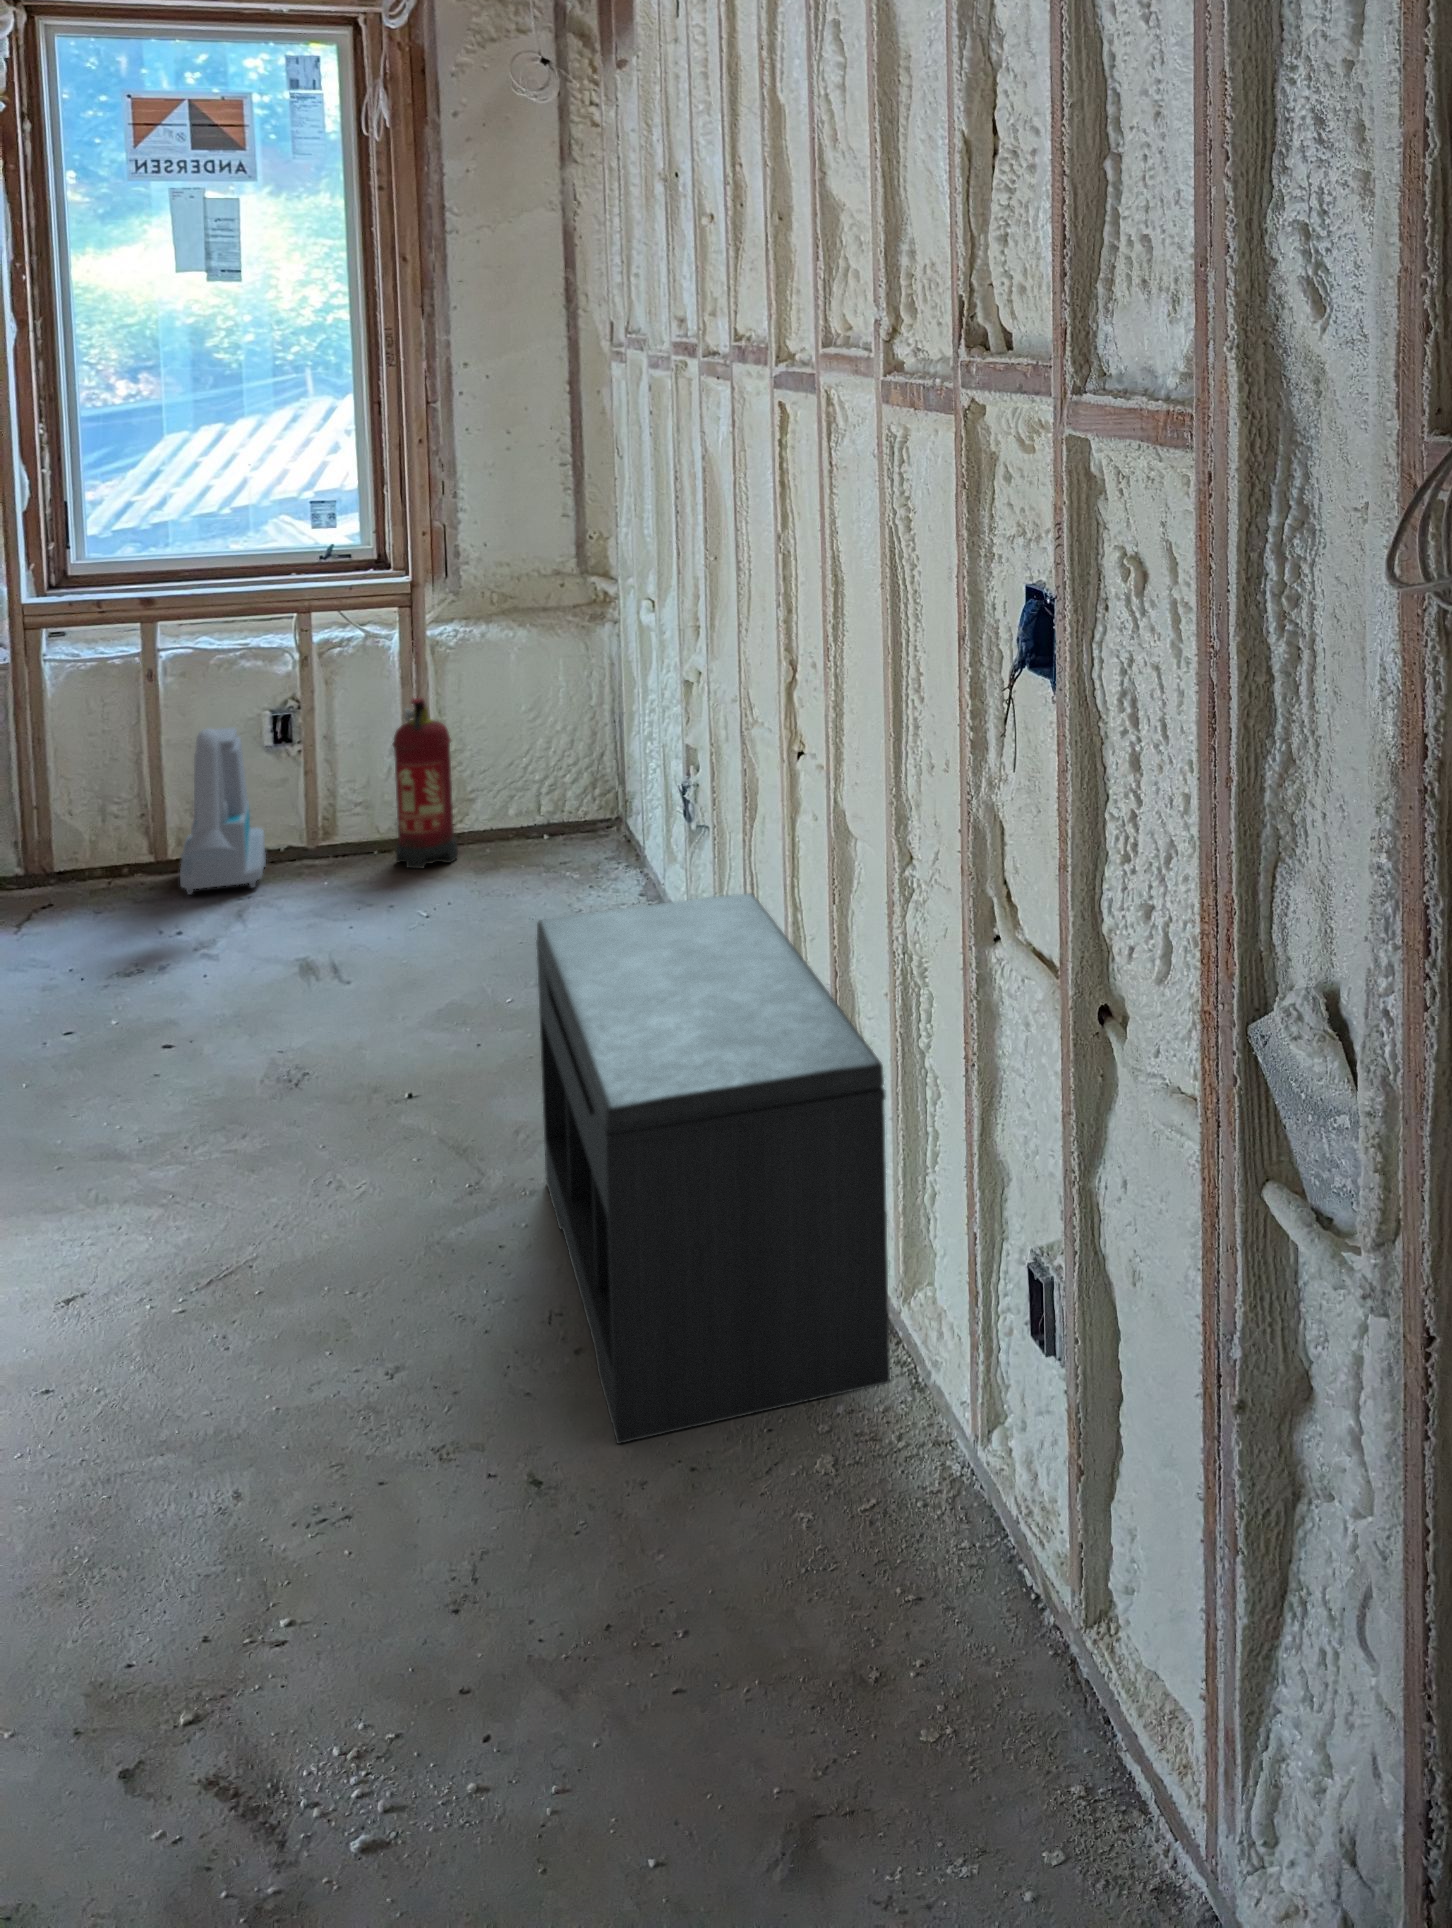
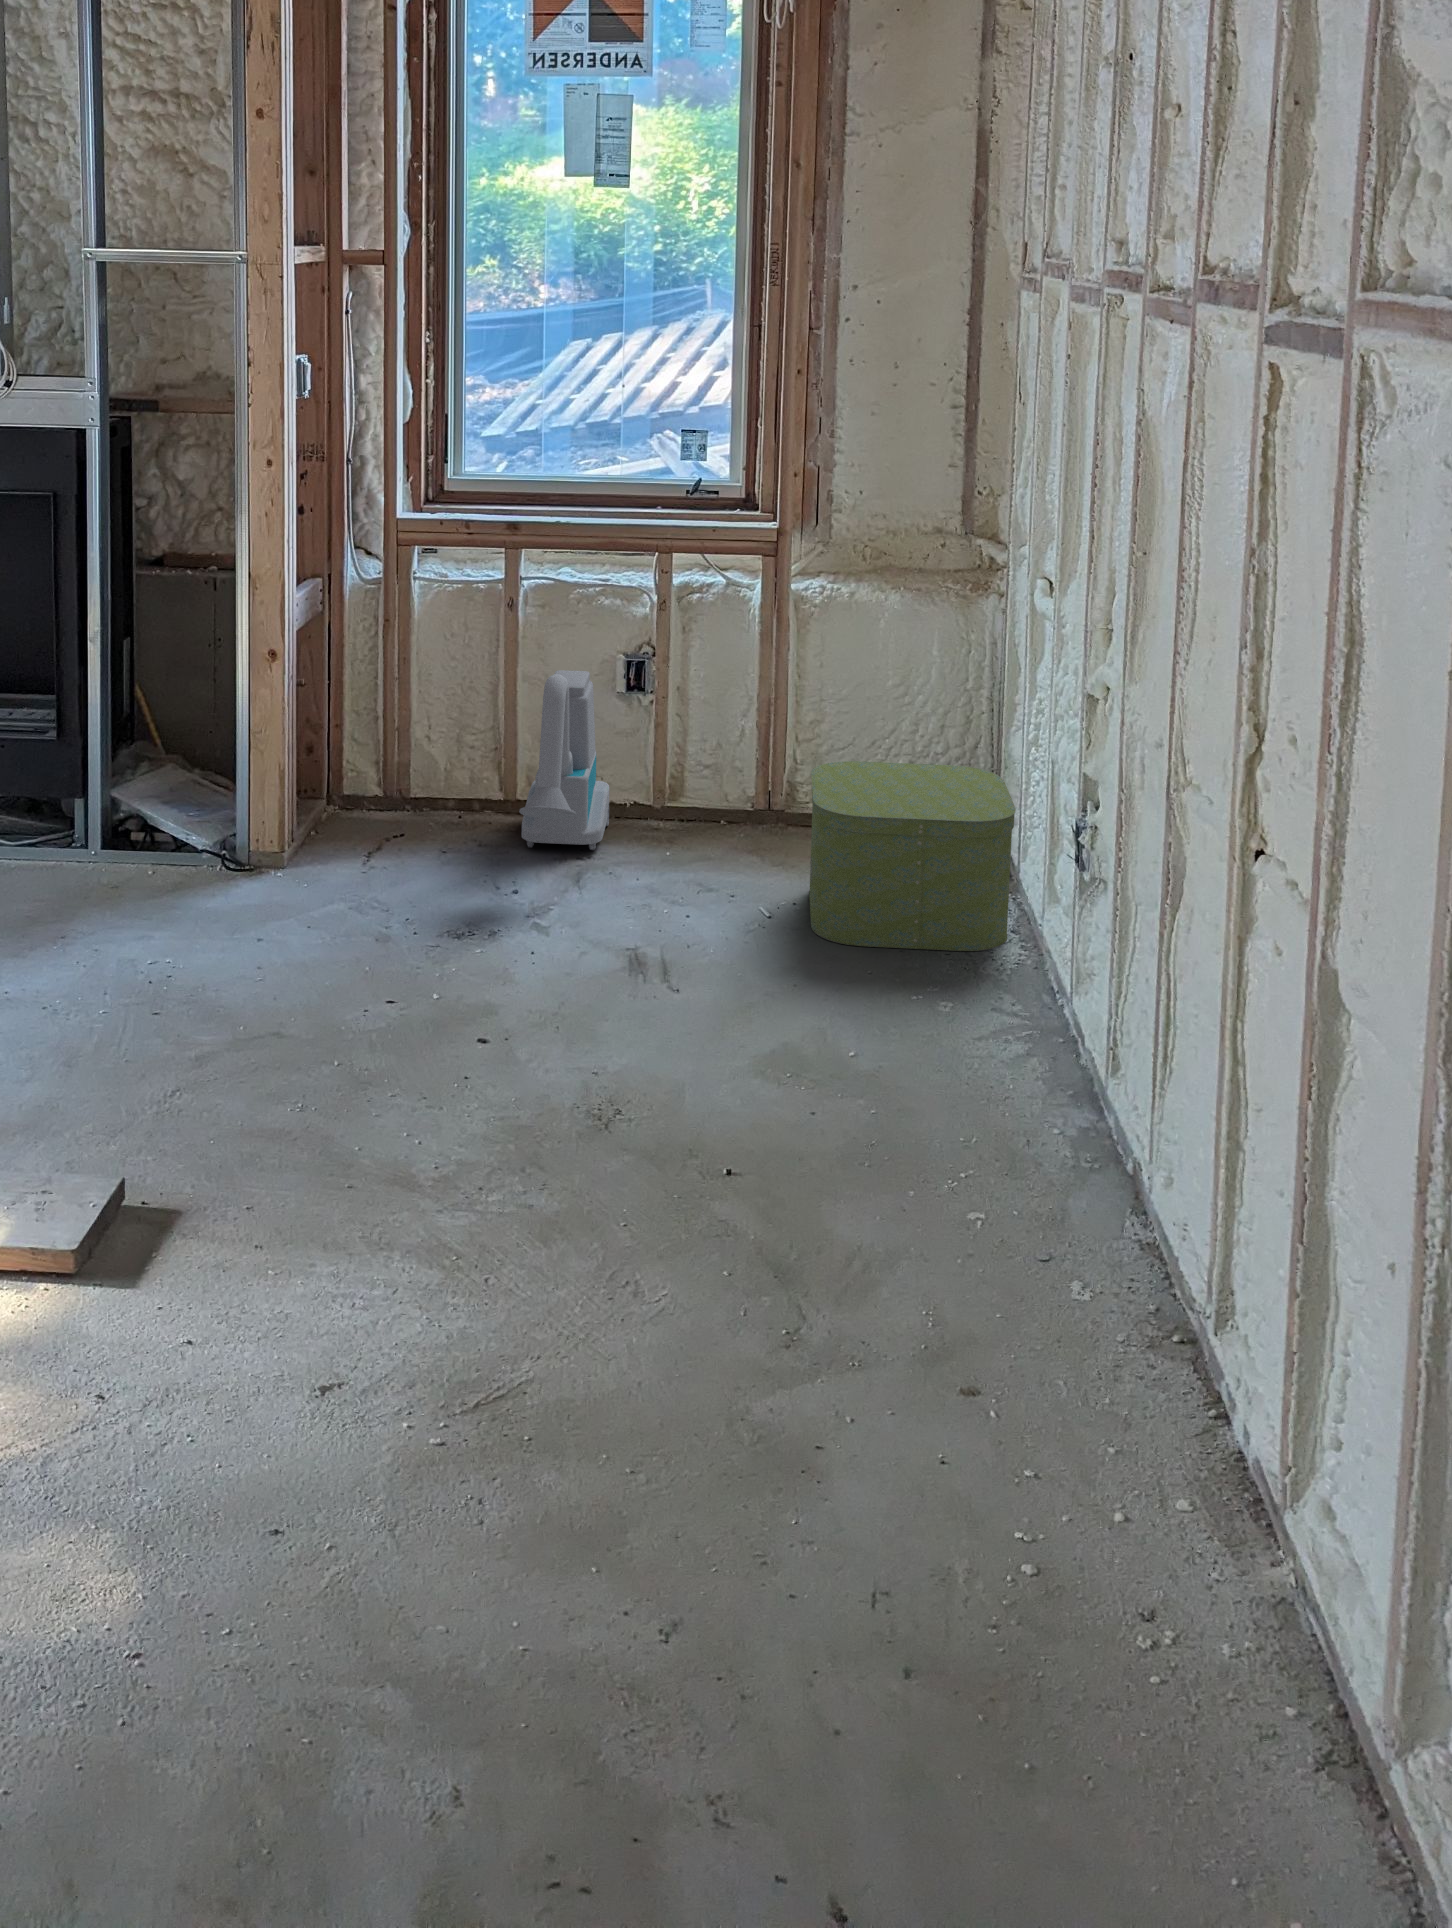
fire extinguisher: present [393,698,458,868] -> none [741,664,810,856]
storage box: none [457,764,637,924] -> present [809,761,1016,951]
bench: present [536,893,890,1444] -> none [875,1015,1390,1868]

